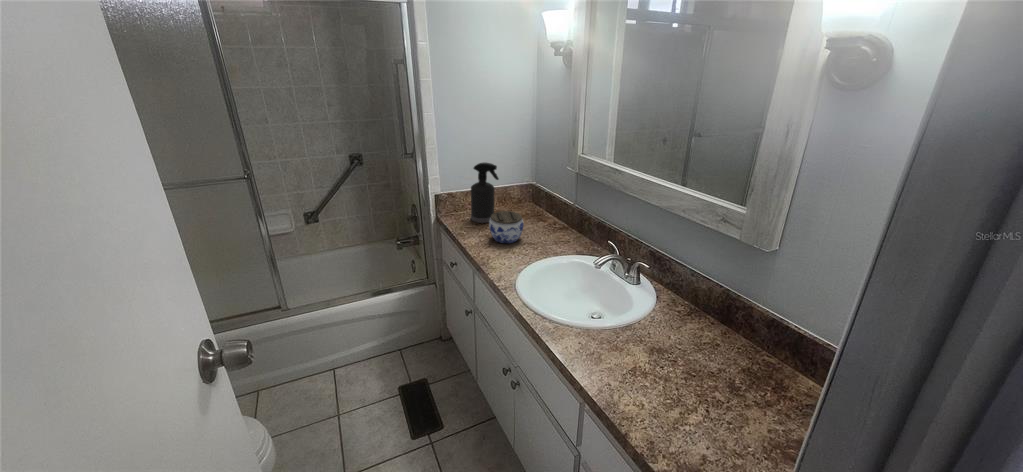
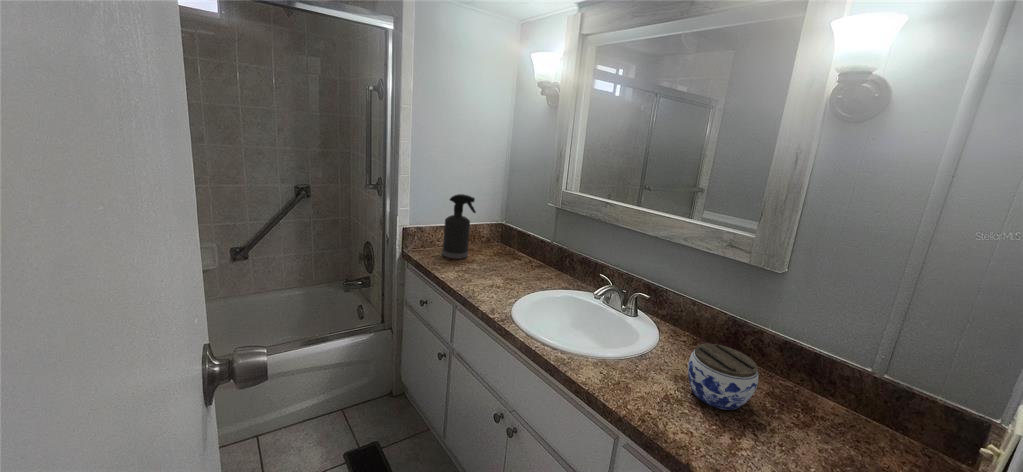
jar: present [489,211,524,243] -> present [688,344,758,410]

